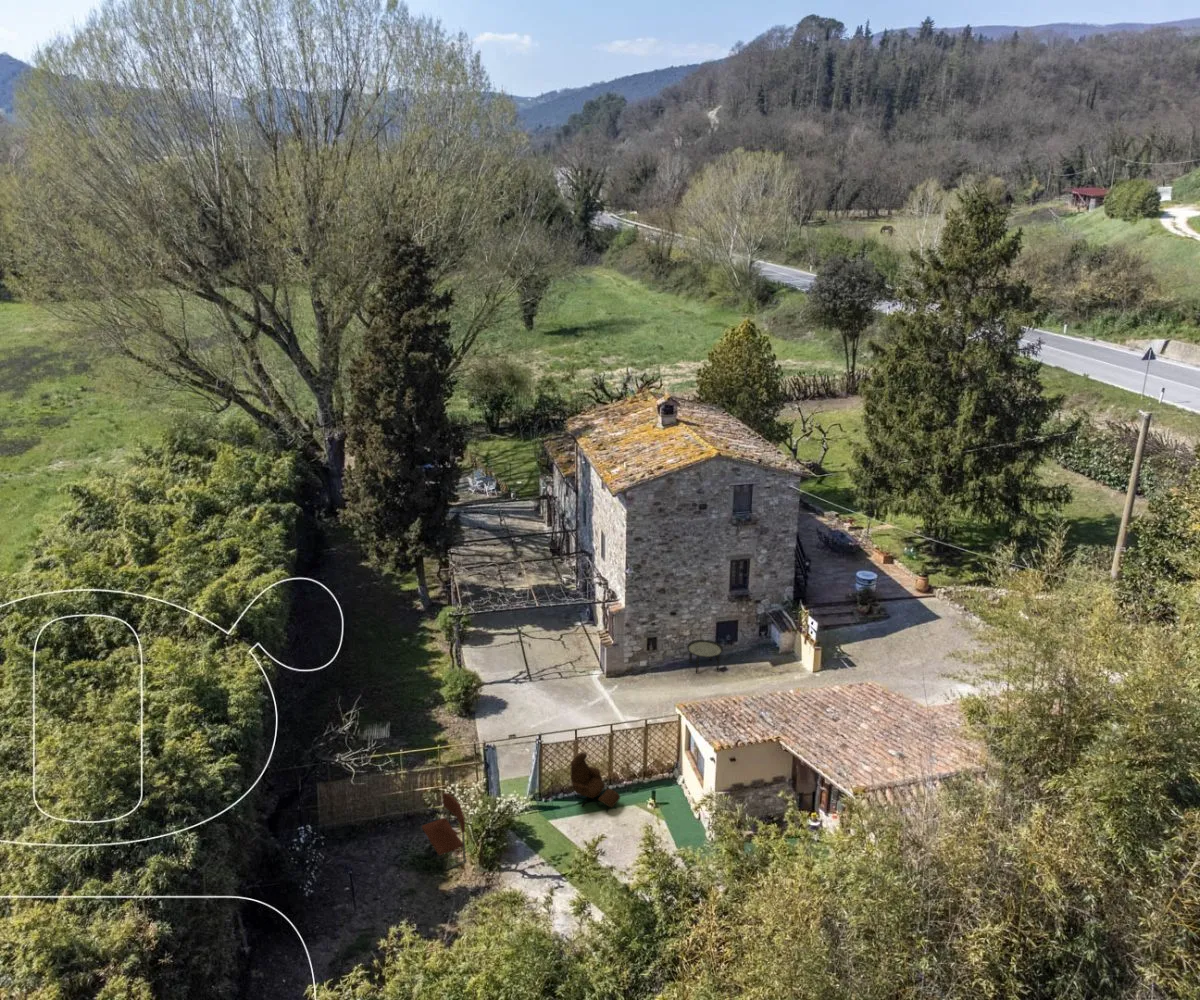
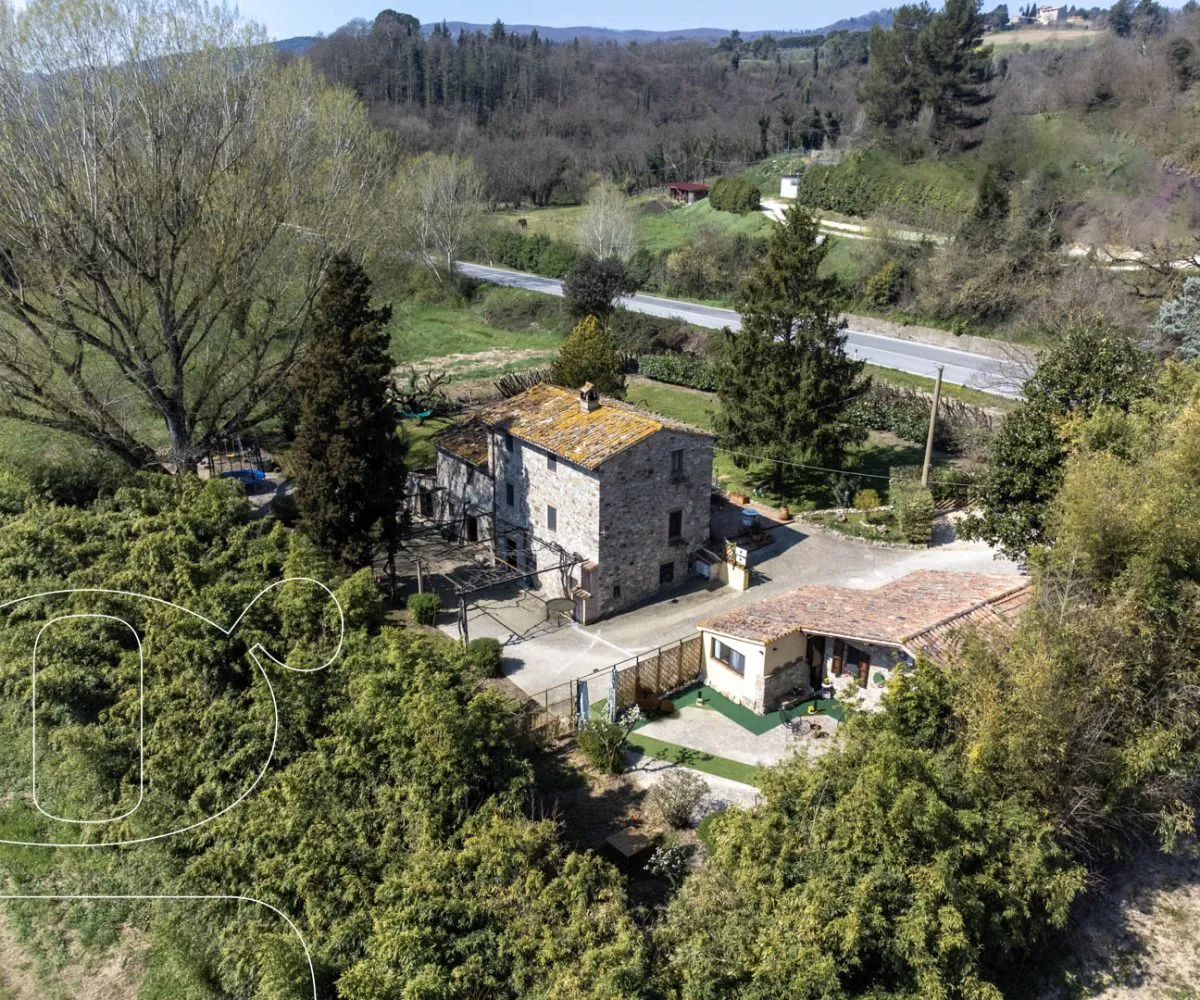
round table: present [687,640,723,673] -> present [545,598,577,627]
bench: present [422,793,466,869] -> none [549,723,596,783]

